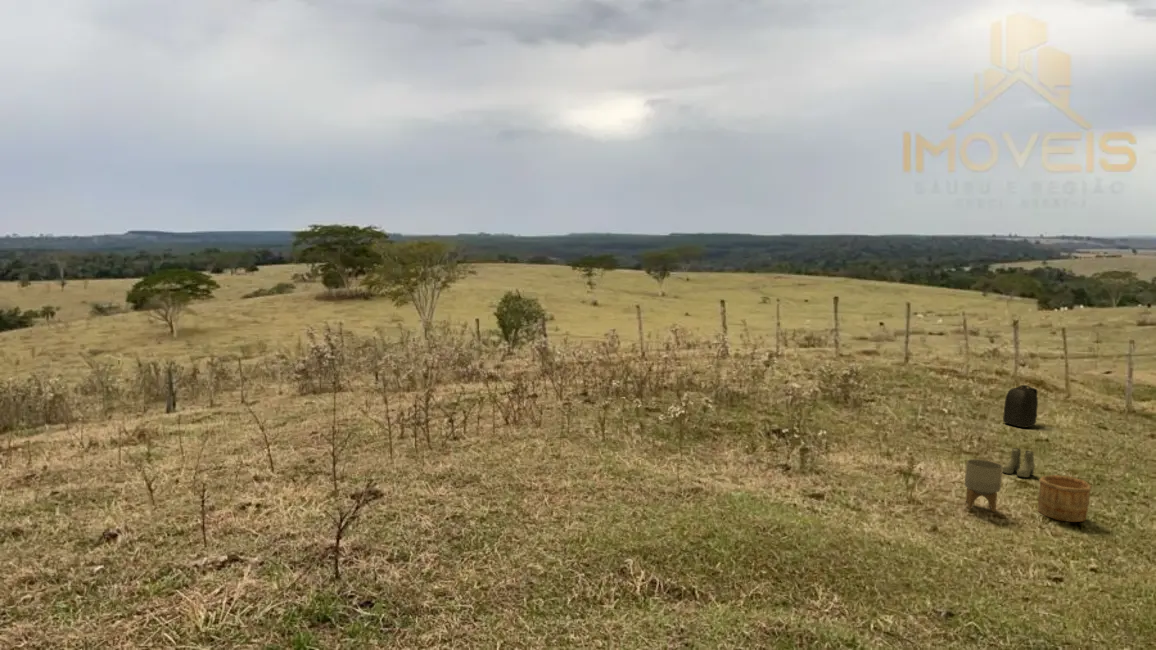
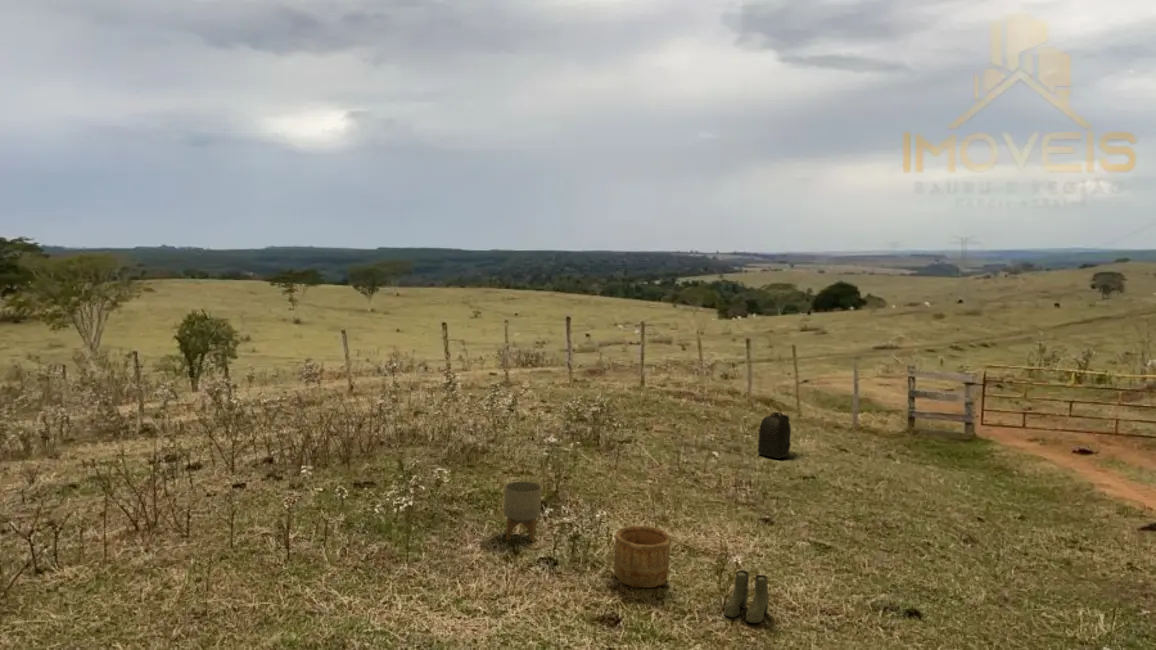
boots: present [1002,448,1035,477] -> present [724,570,769,623]
planter: present [965,459,1003,512] -> present [503,481,541,541]
wooden bucket: present [1038,475,1092,522] -> present [614,526,672,588]

